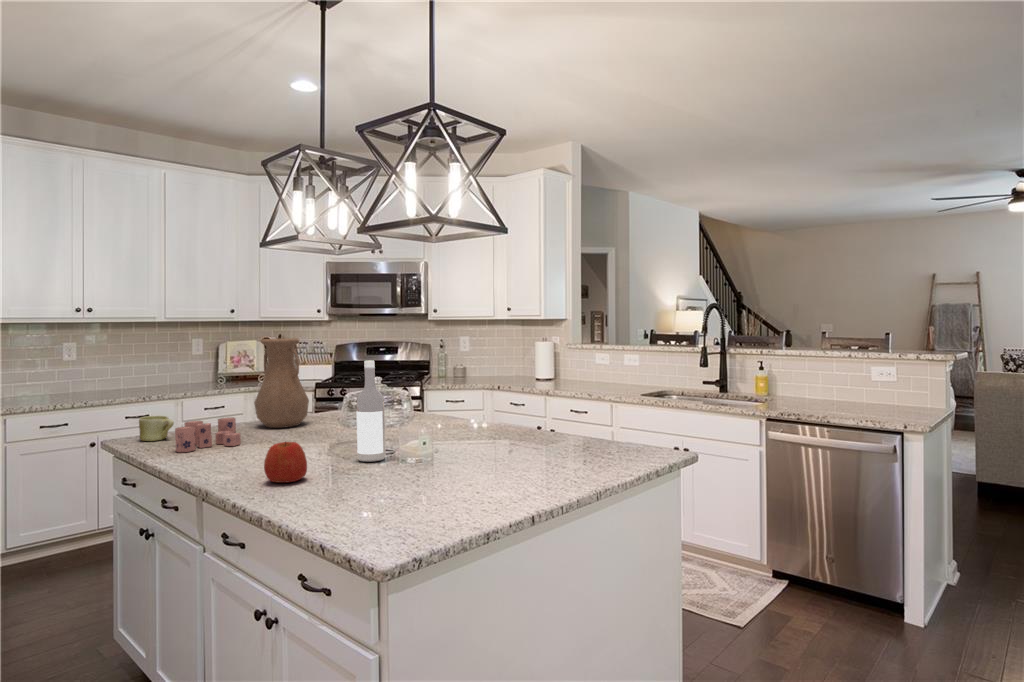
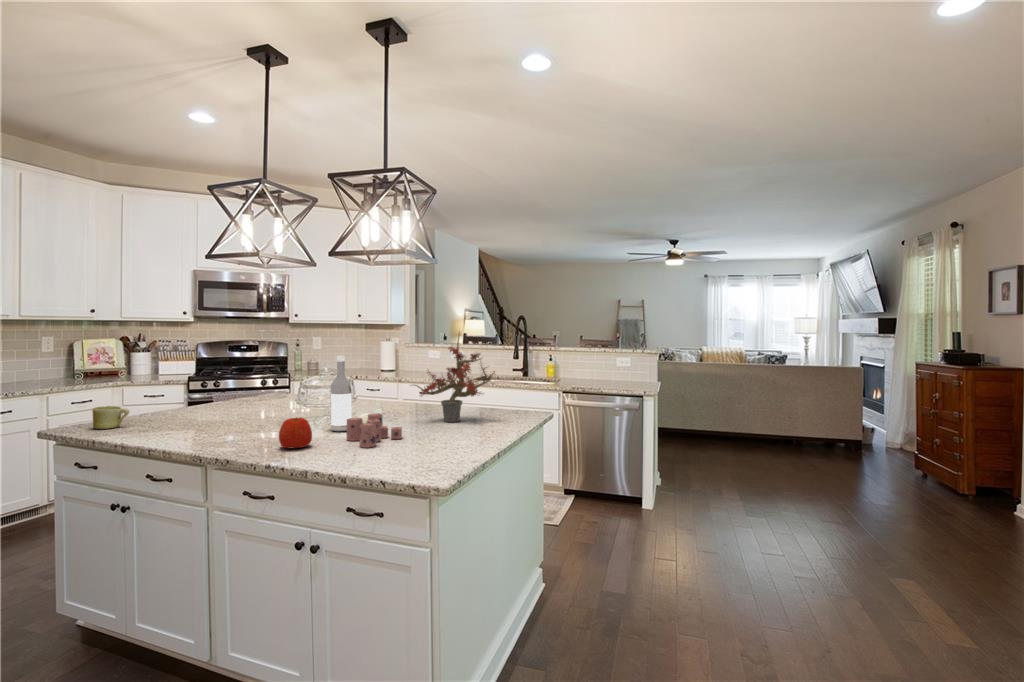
potted plant: none [467,325,592,458] -> present [414,337,495,422]
vase: present [254,338,309,428] -> none [194,338,243,413]
candle: present [175,417,241,452] -> present [346,413,402,448]

